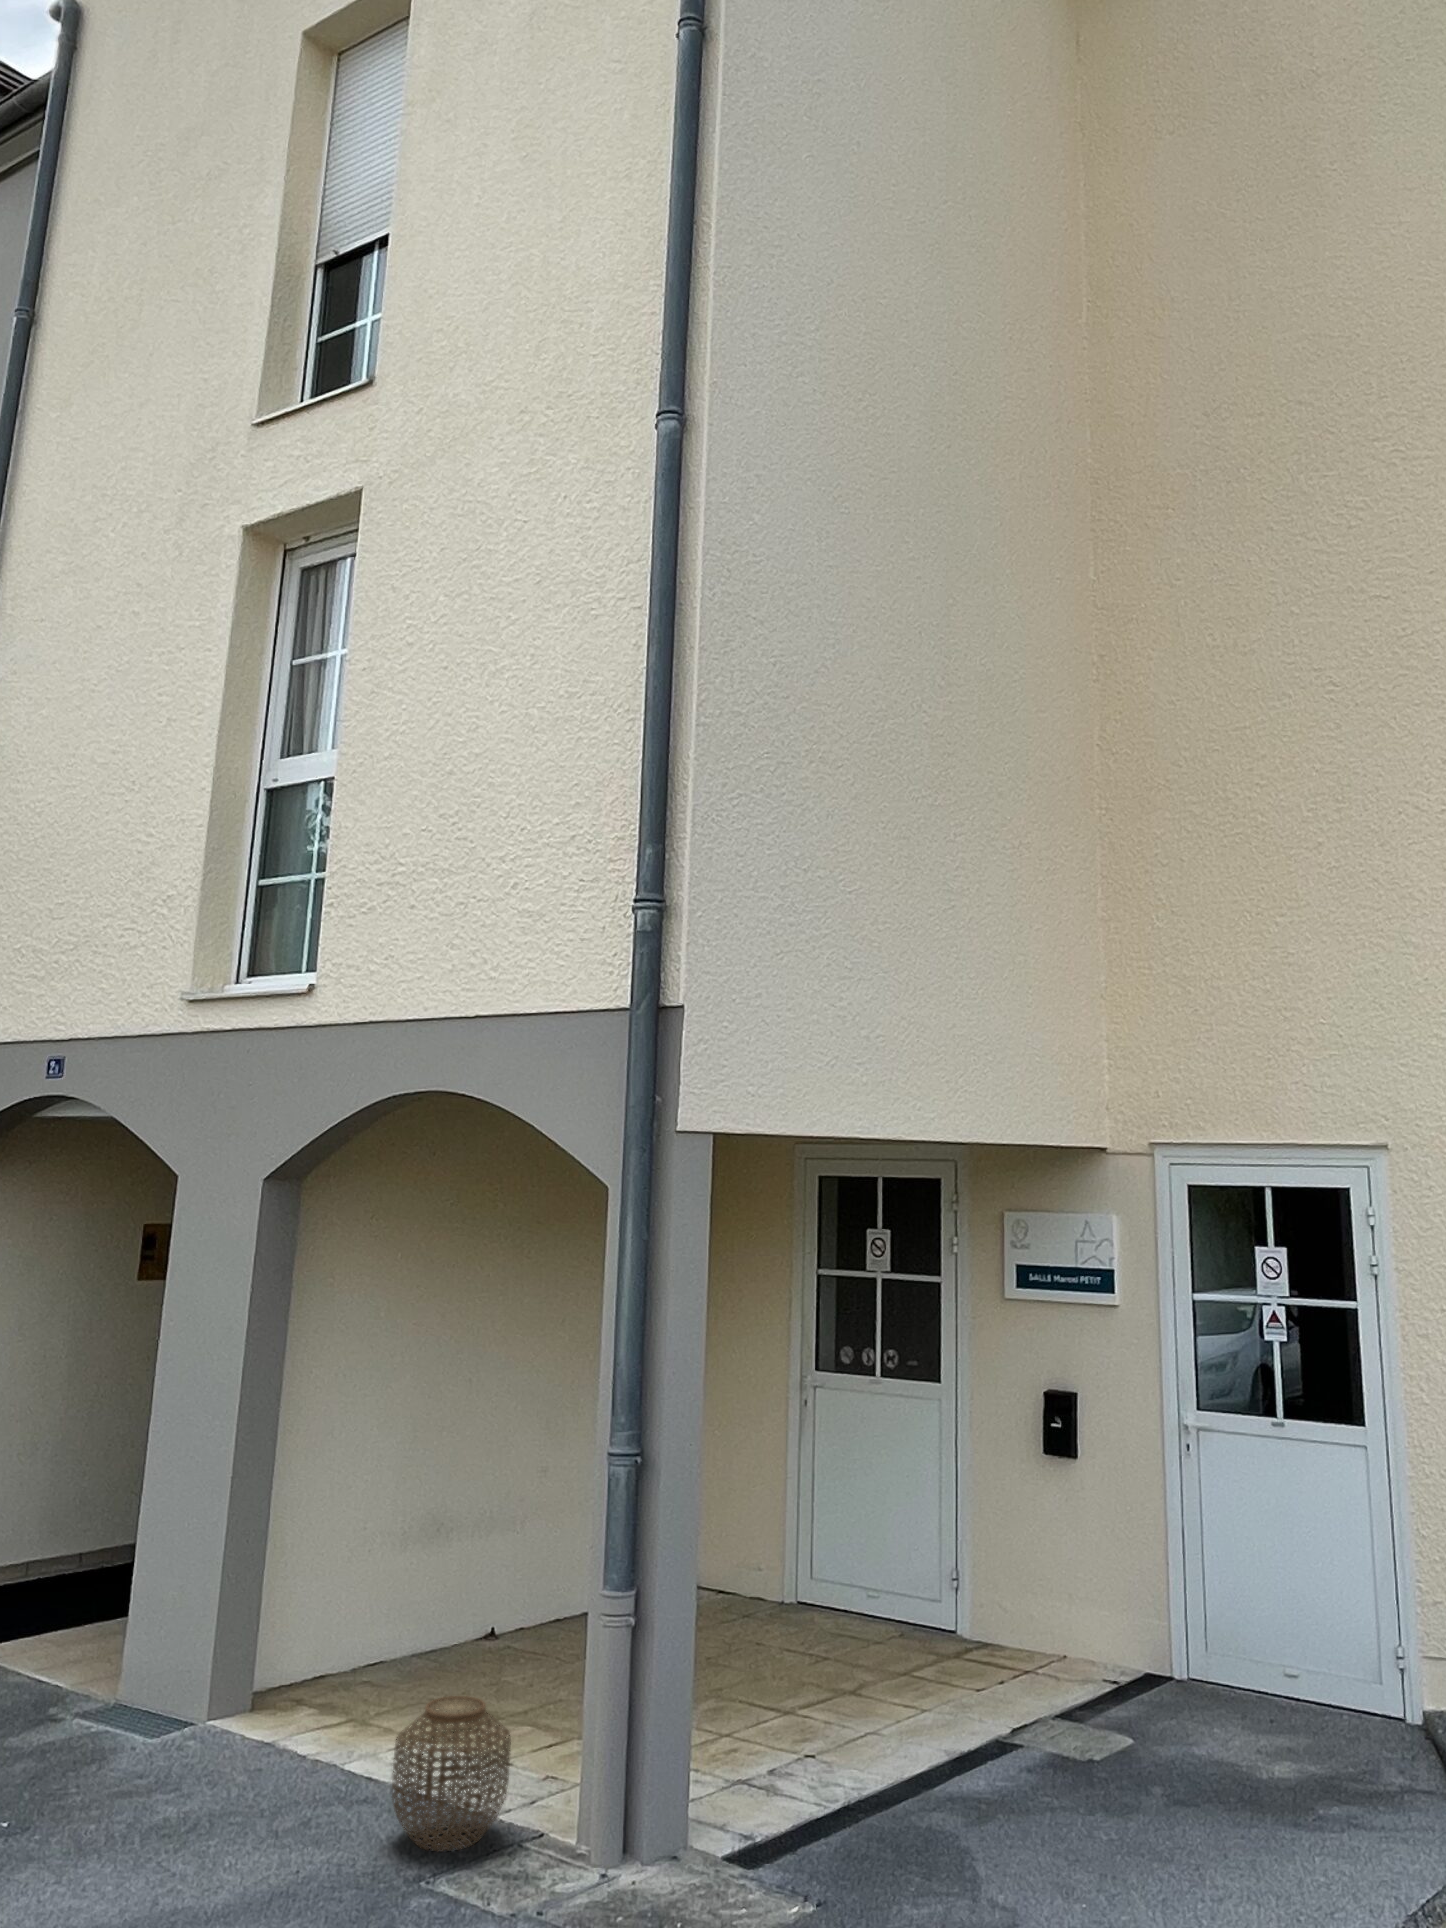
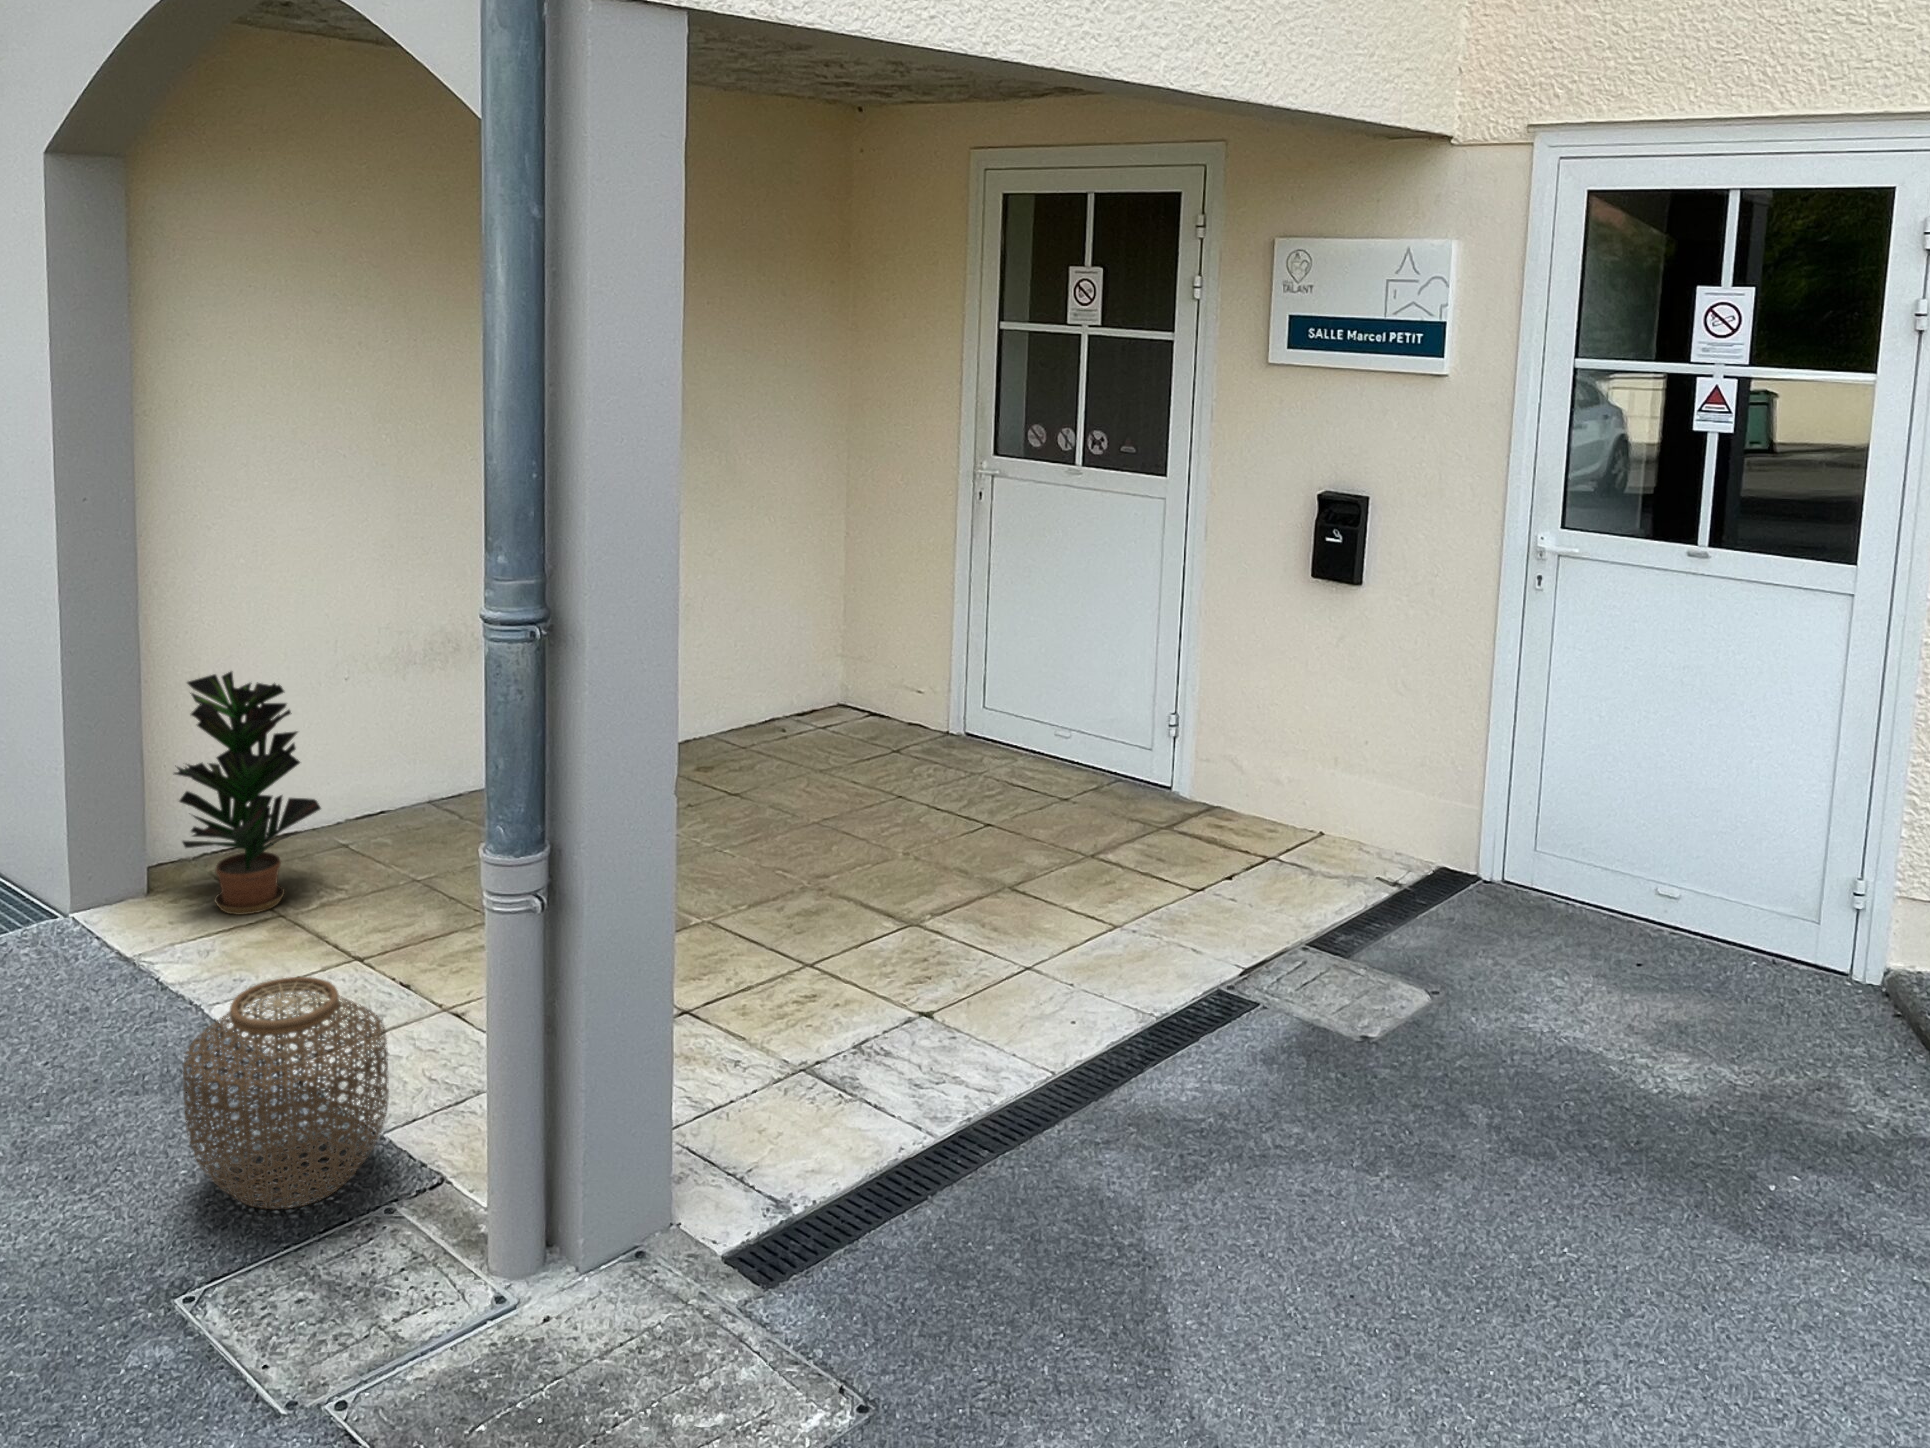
potted plant: none [268,1529,372,1722] -> present [174,672,321,915]

